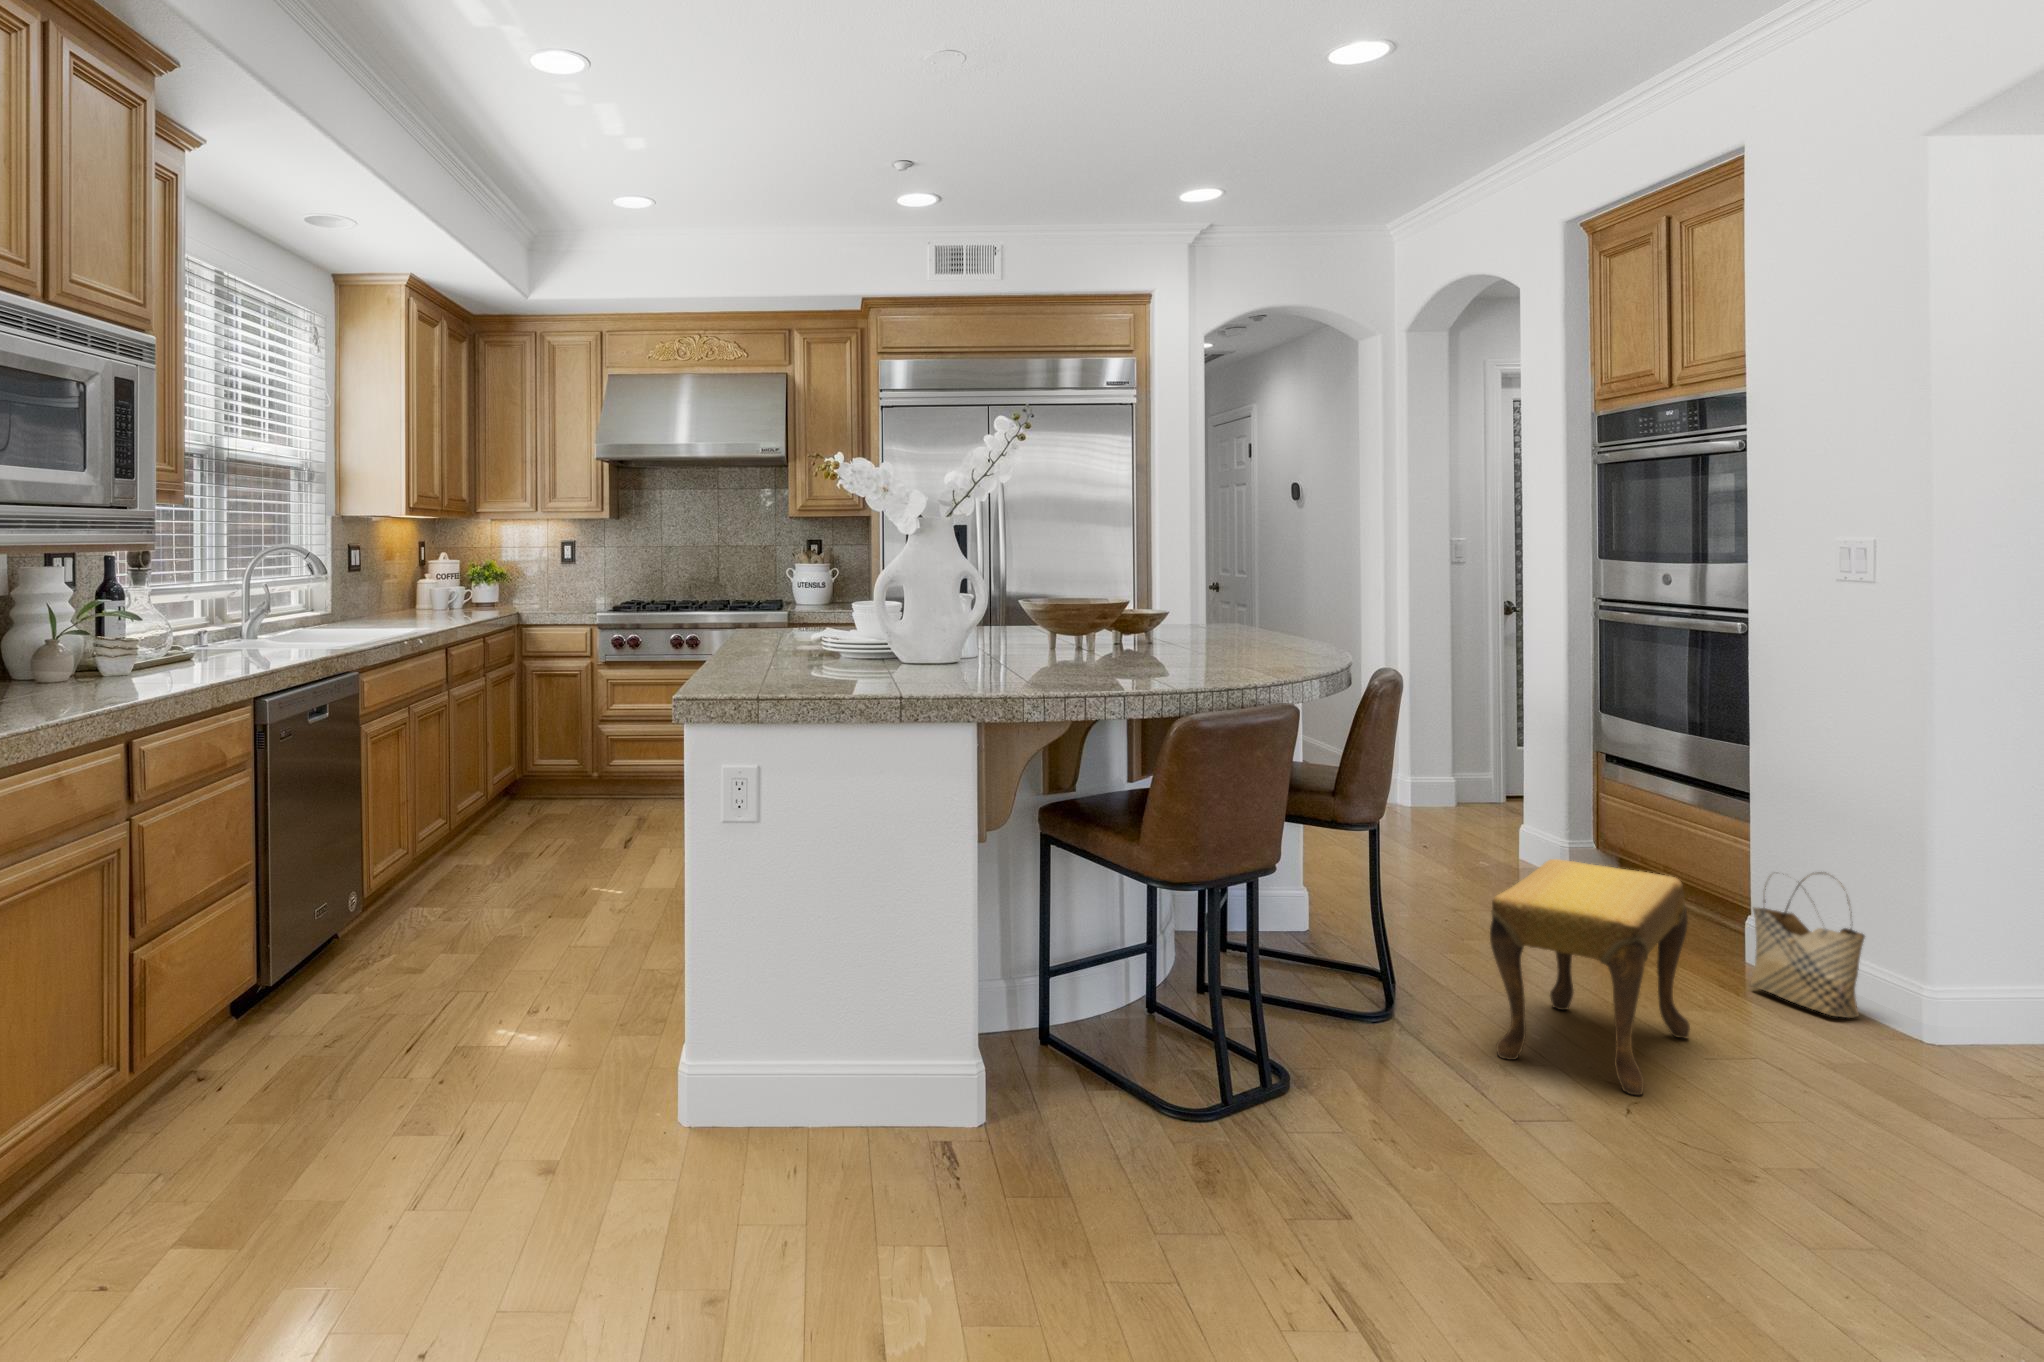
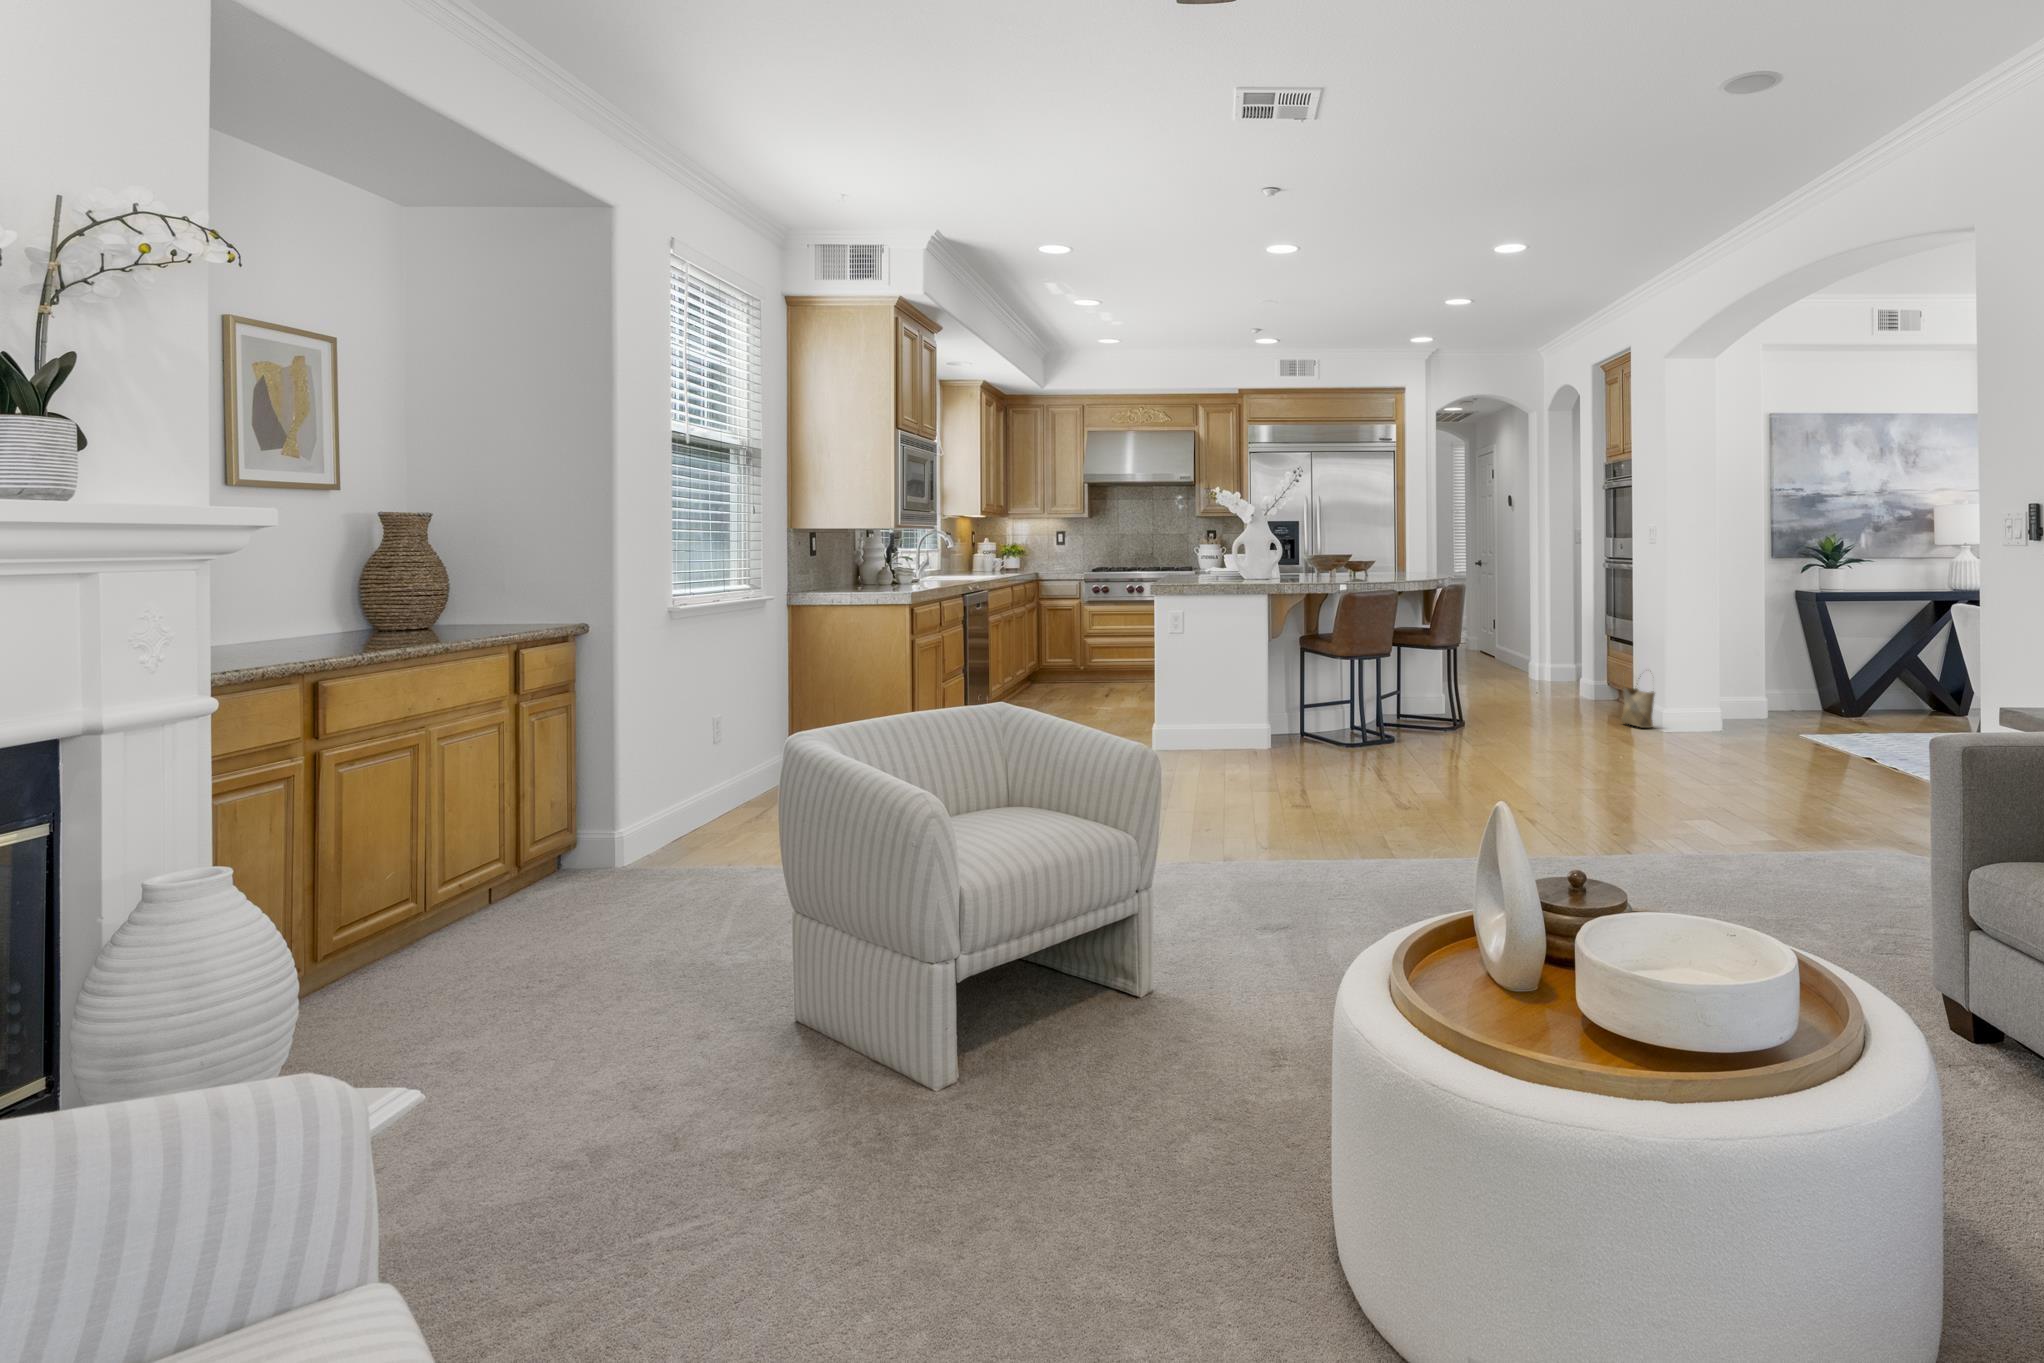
footstool: present [1490,859,1690,1095] -> none [1485,663,1573,743]

